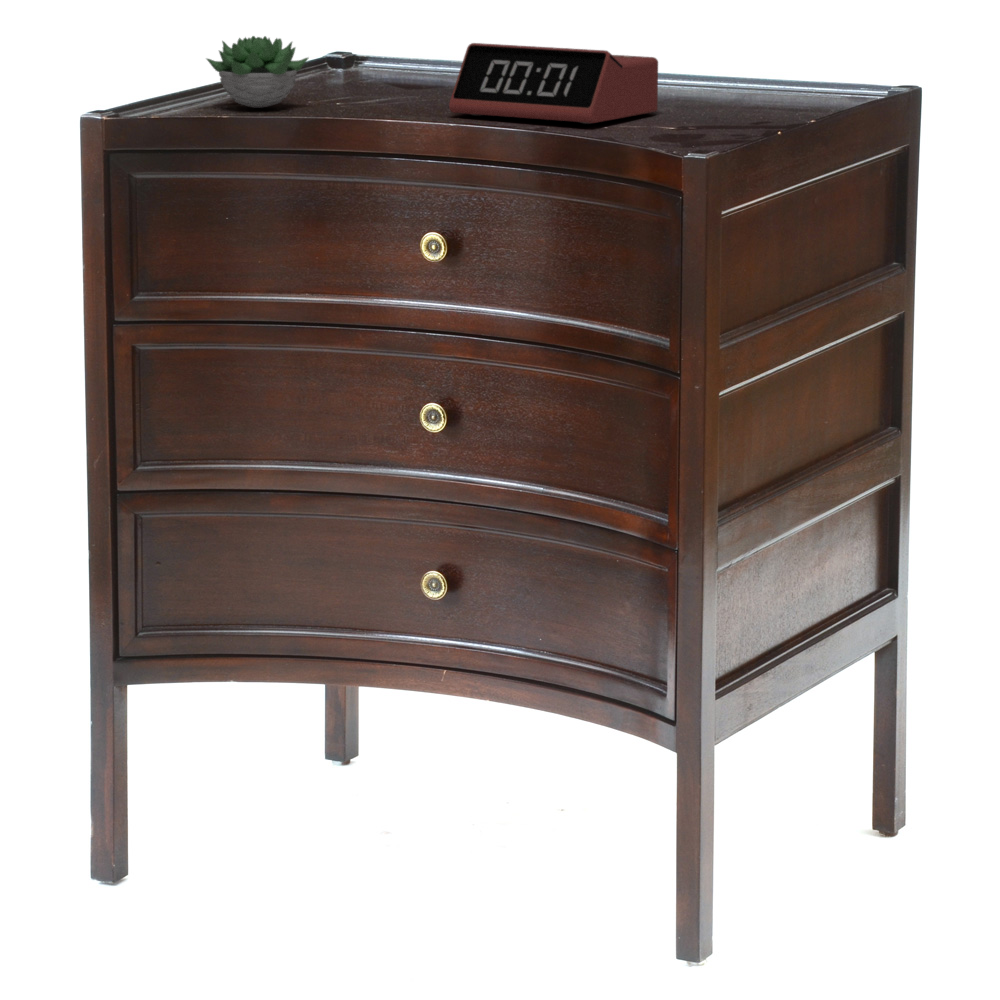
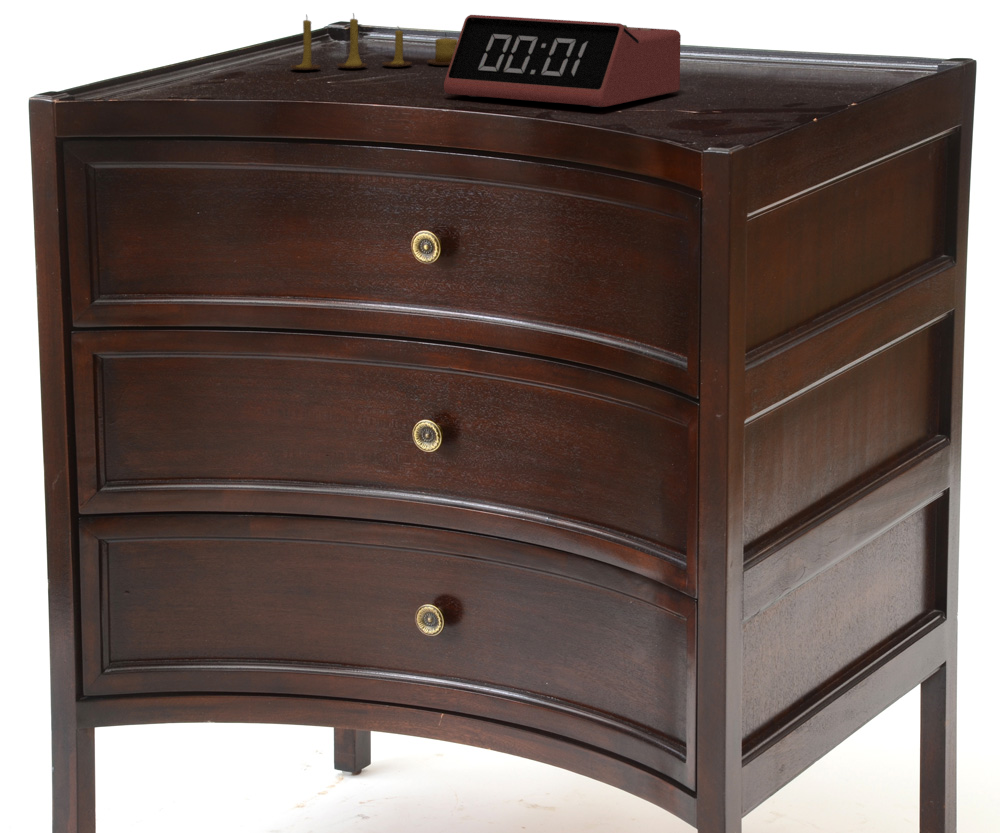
succulent plant: present [207,36,308,108] -> none [174,8,290,88]
candle: none [302,42,460,93] -> present [291,14,458,70]

